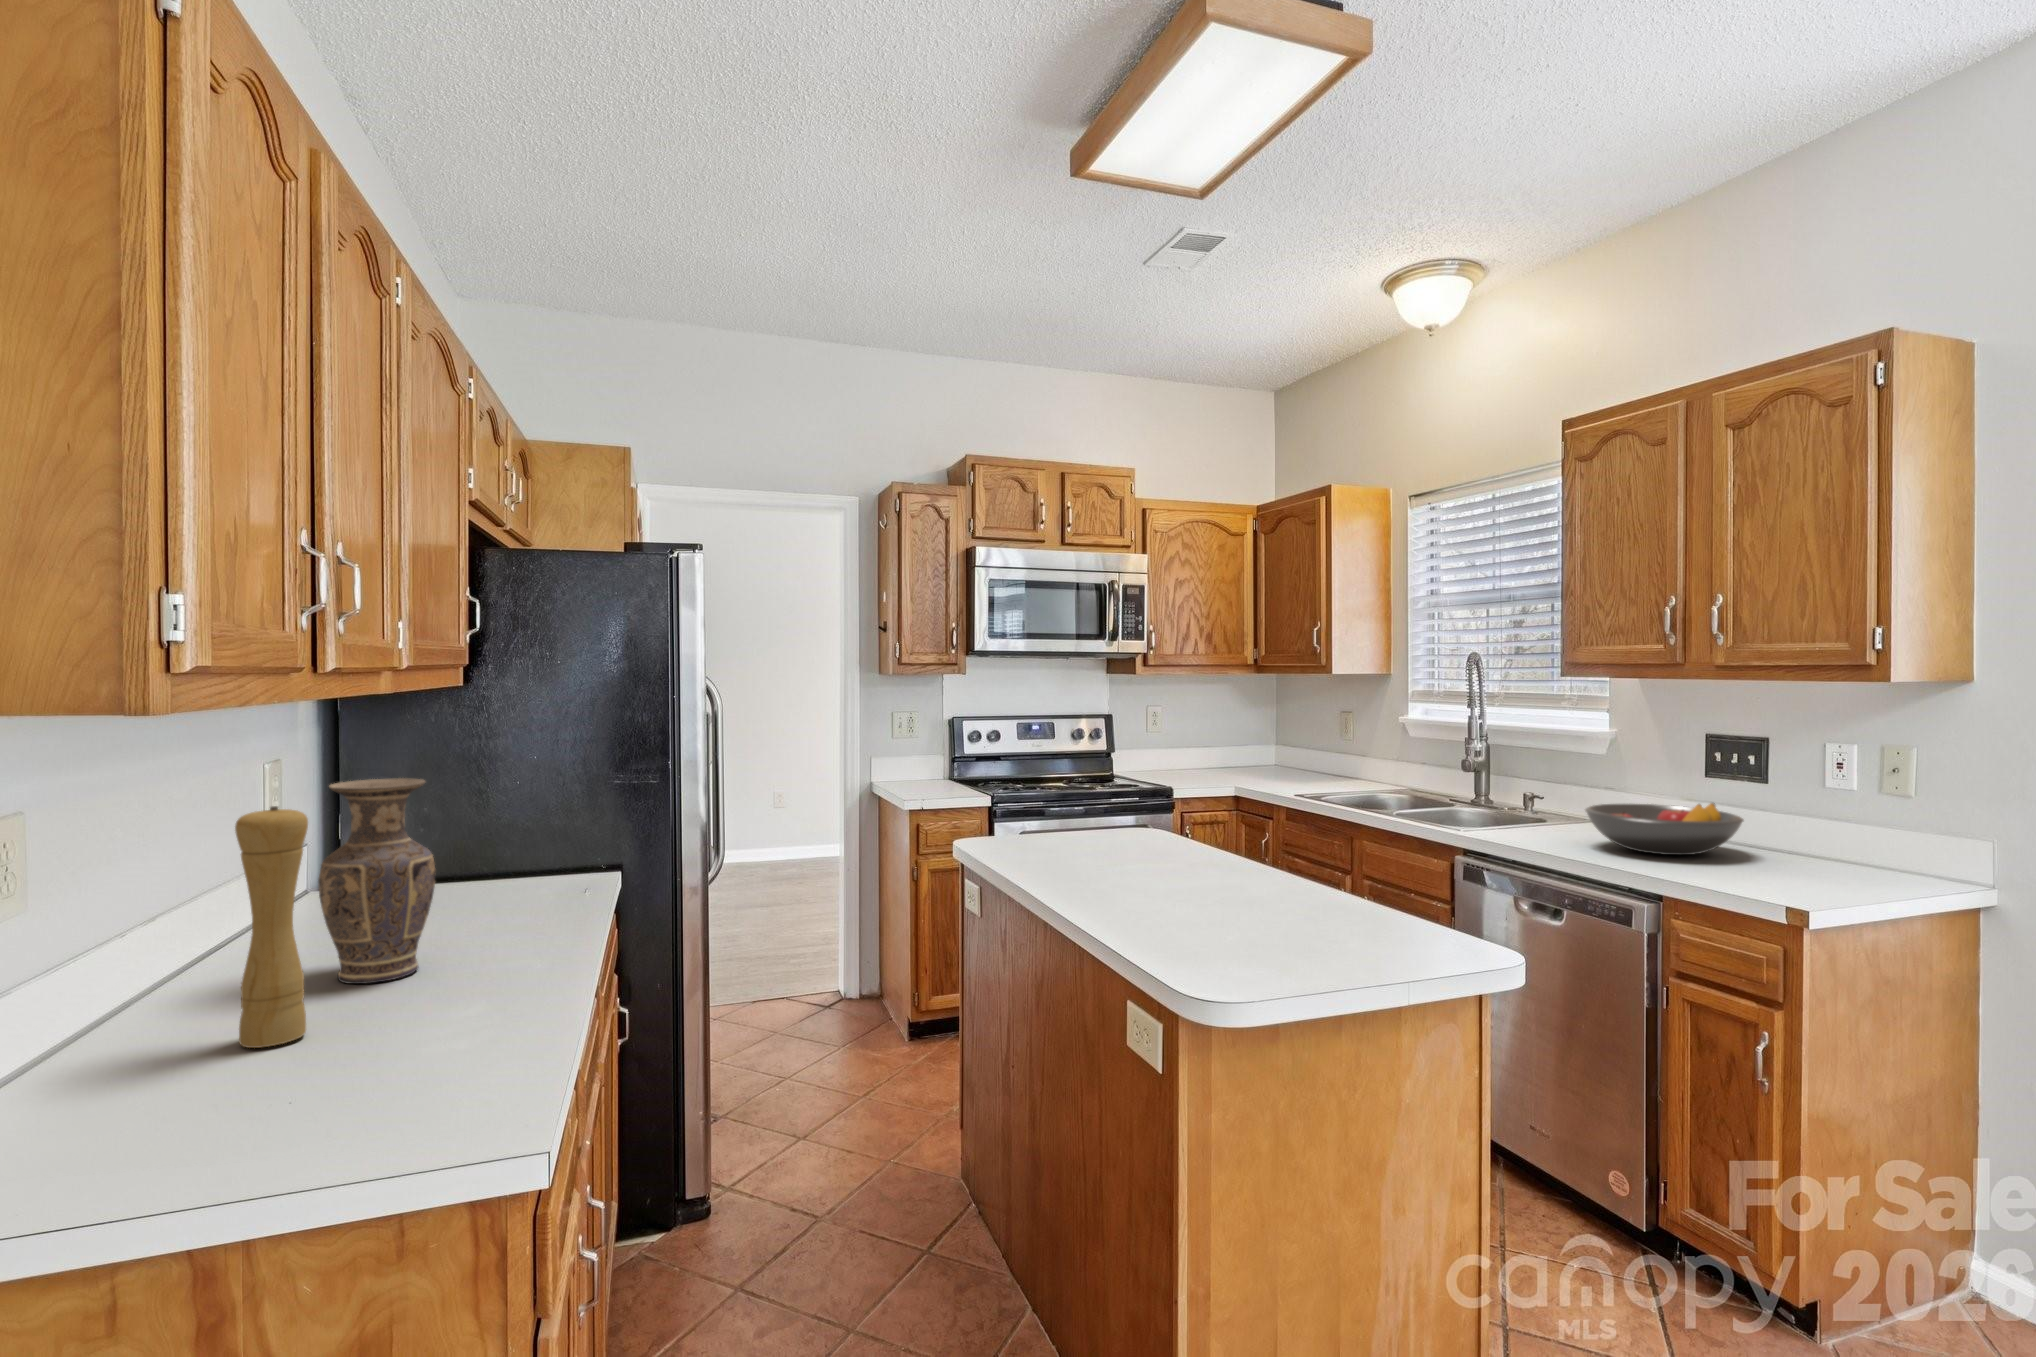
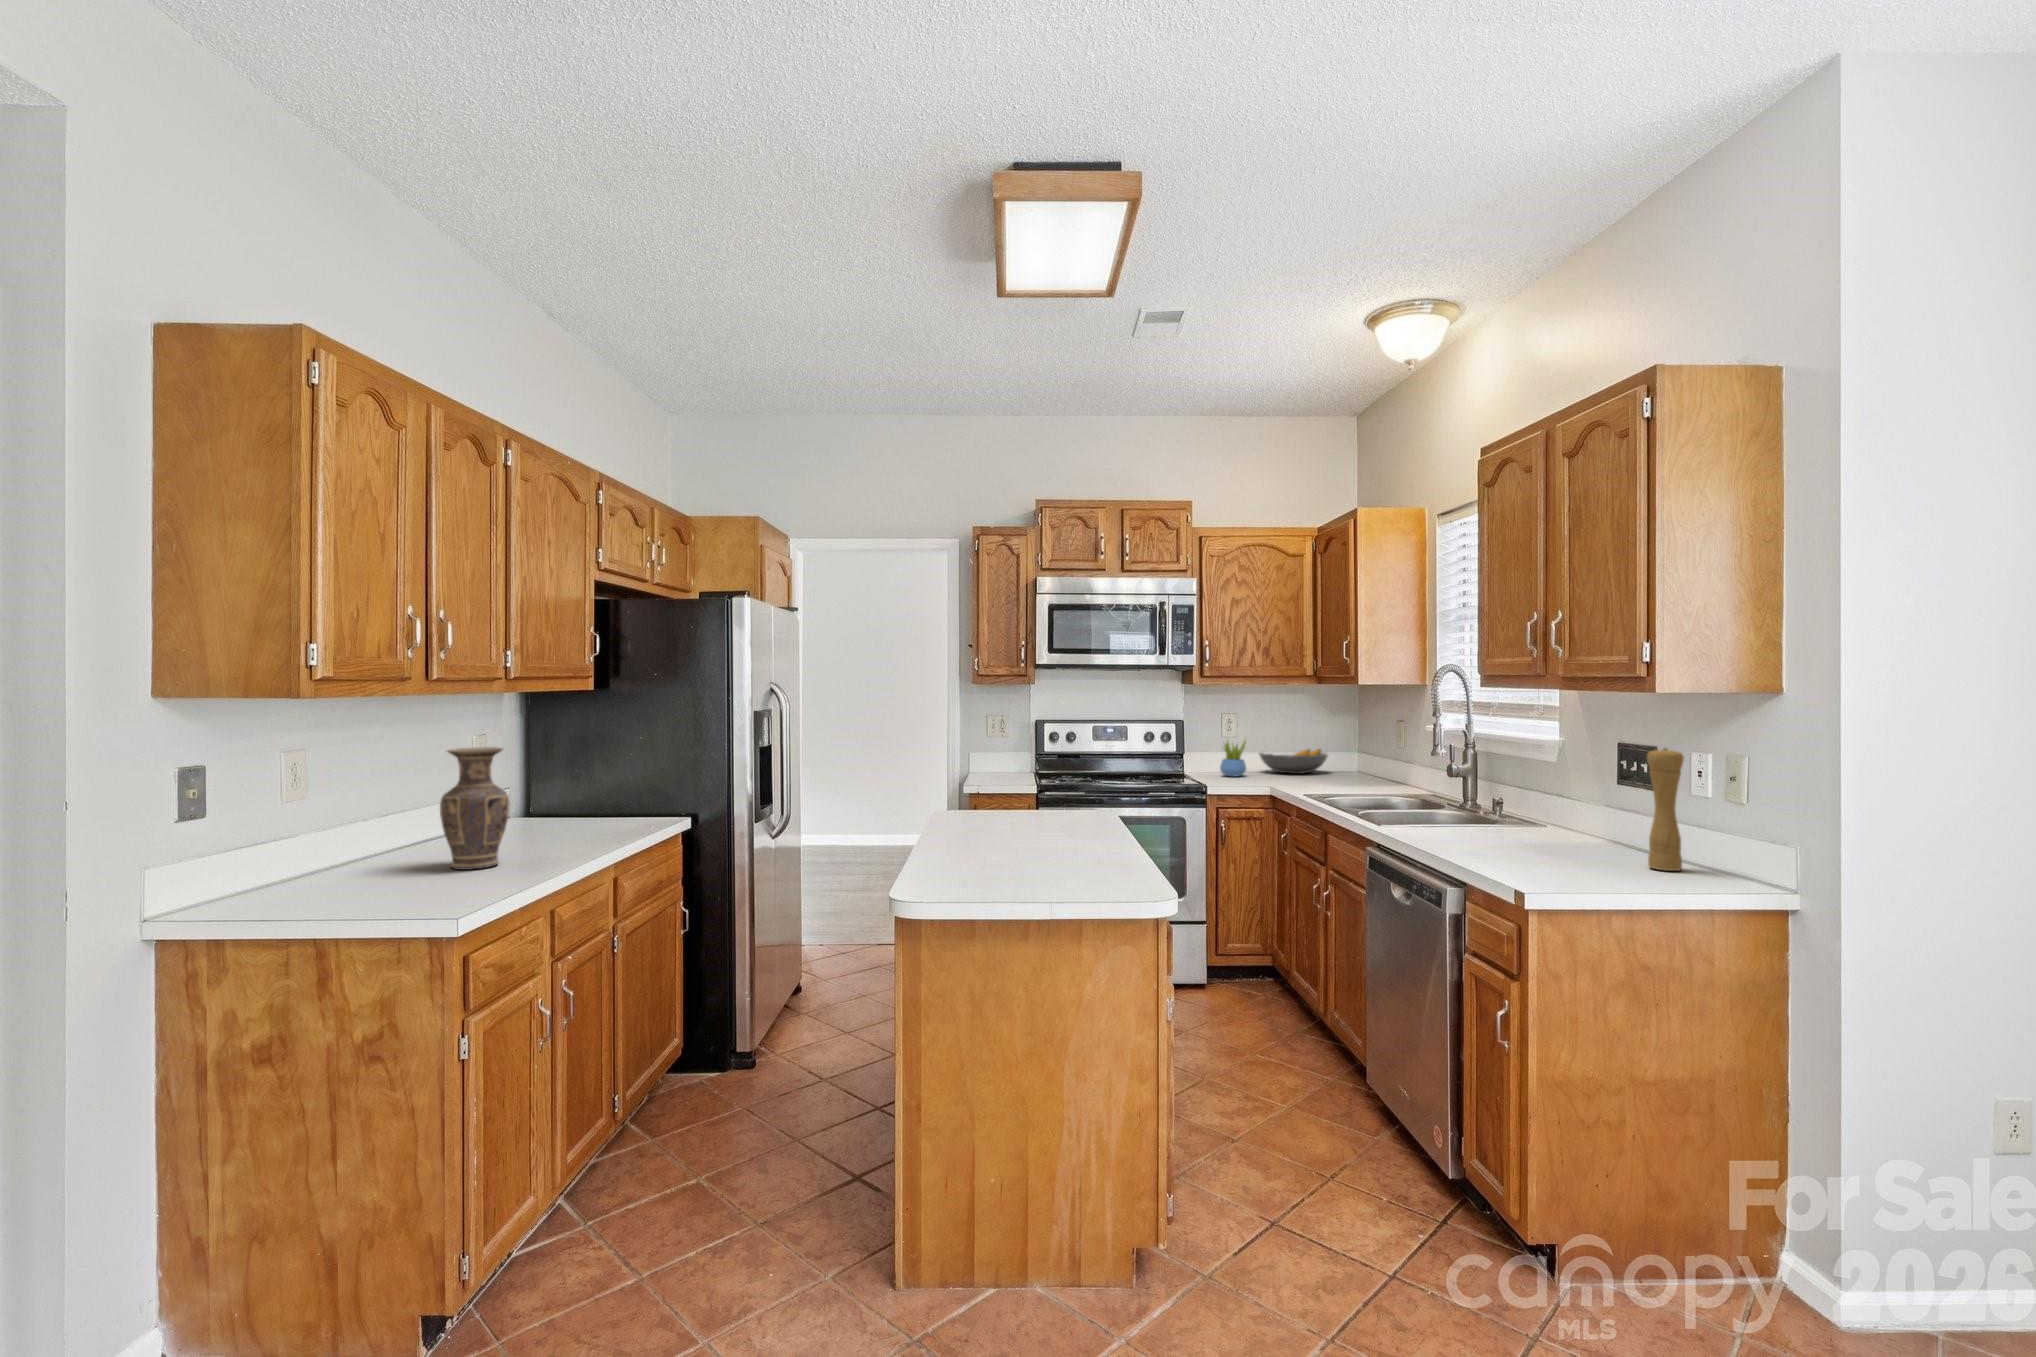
succulent plant: none [1156,732,1185,776] -> present [1220,741,1246,777]
fruit bowl: present [1585,803,1744,855] -> present [1259,749,1328,774]
pepper mill: present [235,806,308,1048] -> present [1647,748,1684,871]

